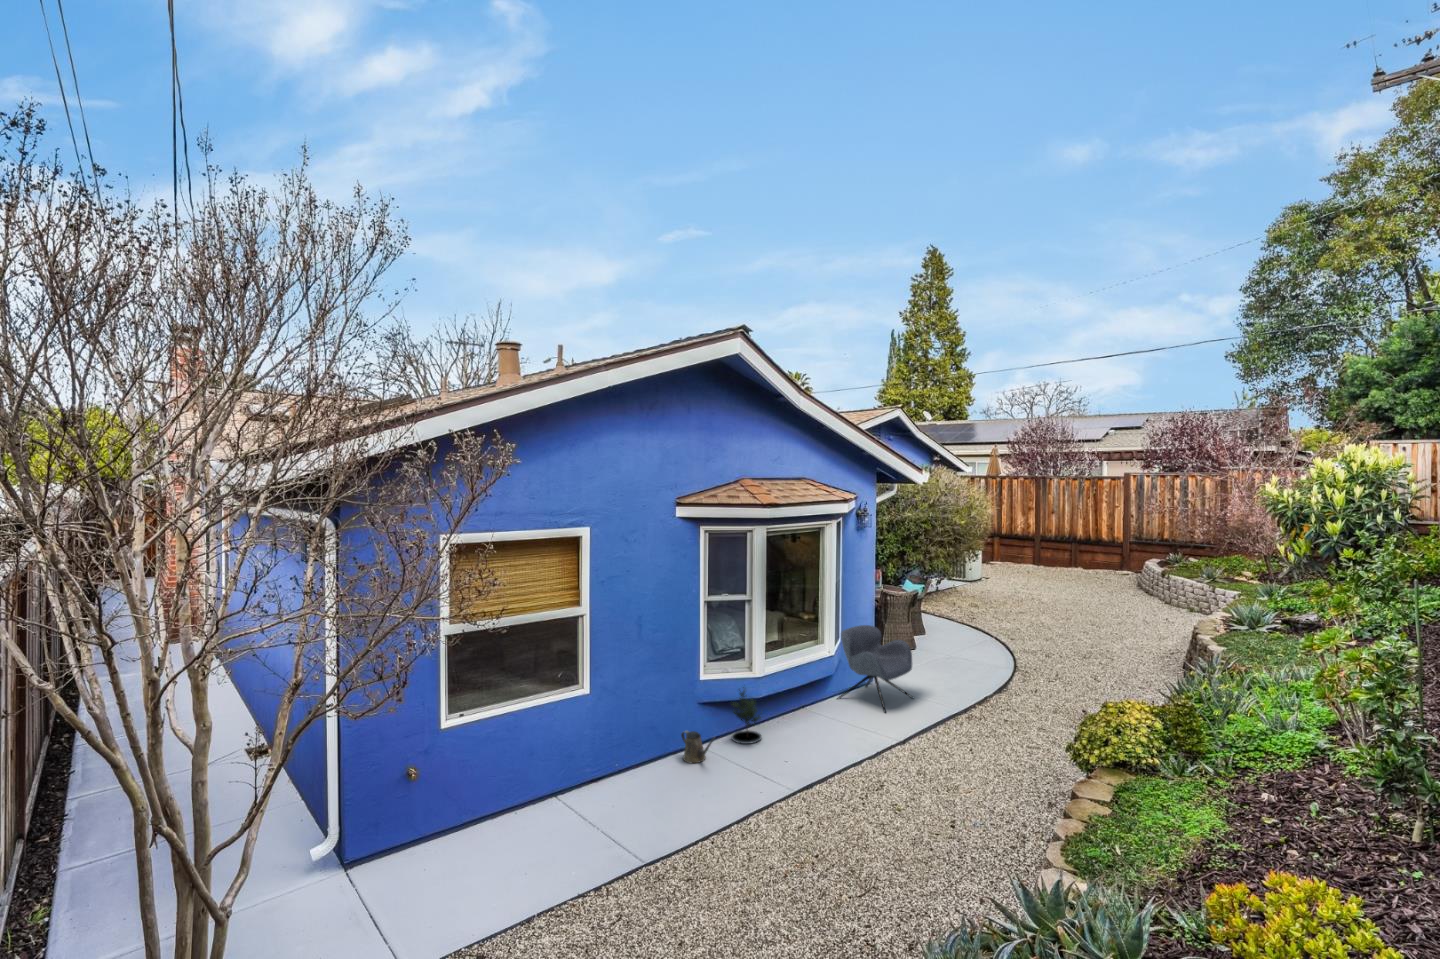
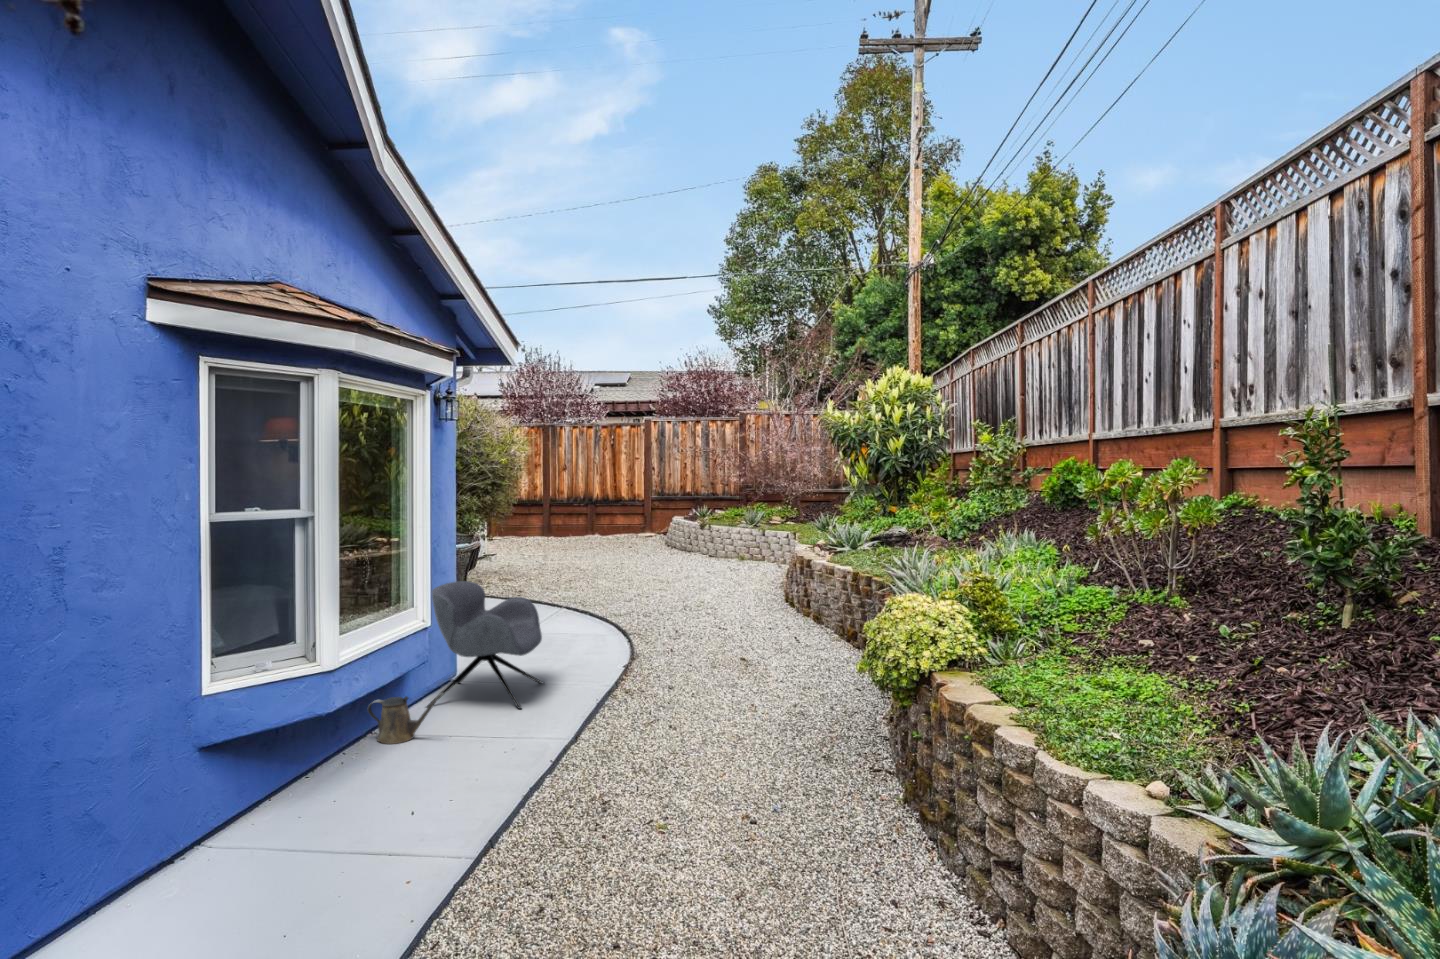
potted tree: present [731,687,762,744] -> none [263,692,347,815]
watering can: present [681,731,715,763] -> present [367,693,444,744]

